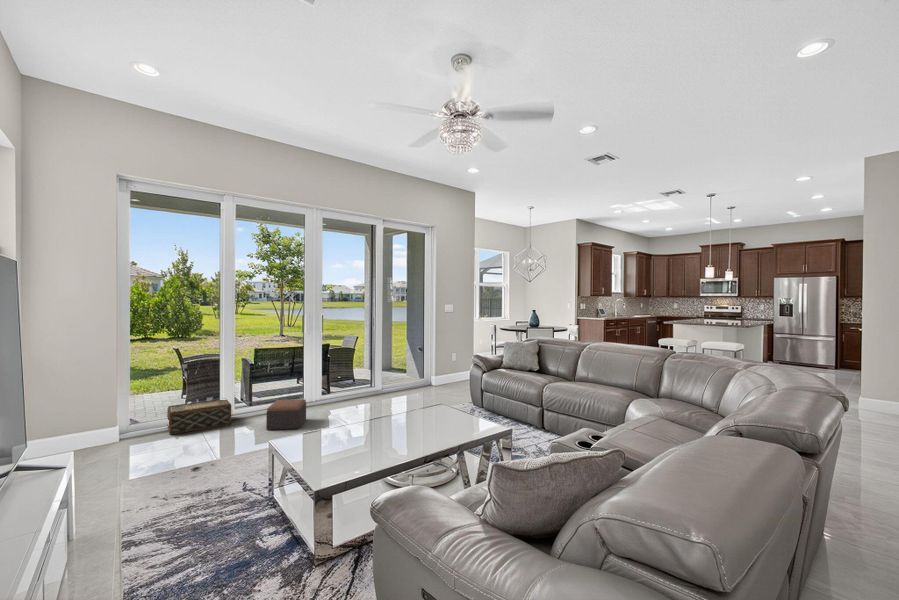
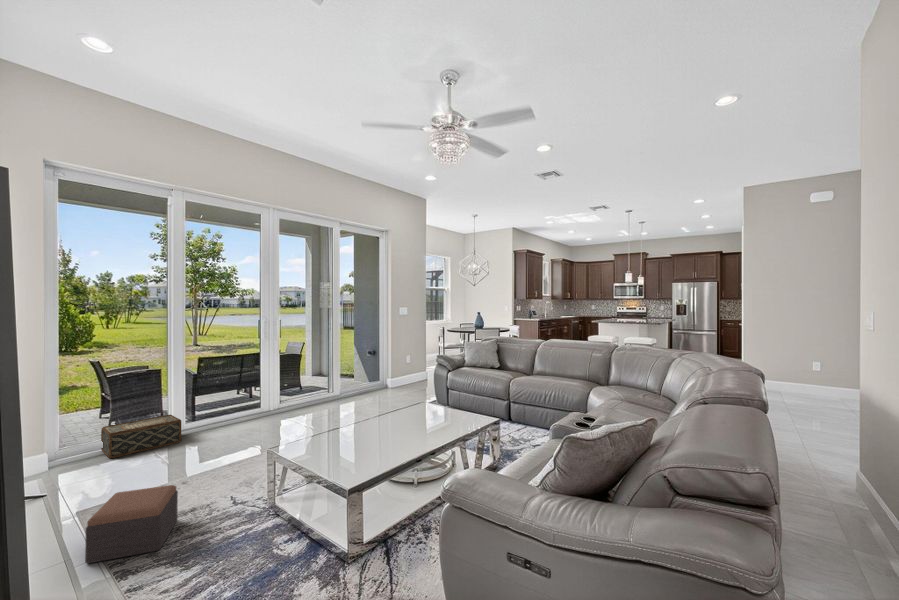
footstool: present [266,399,306,430] -> present [85,485,178,564]

